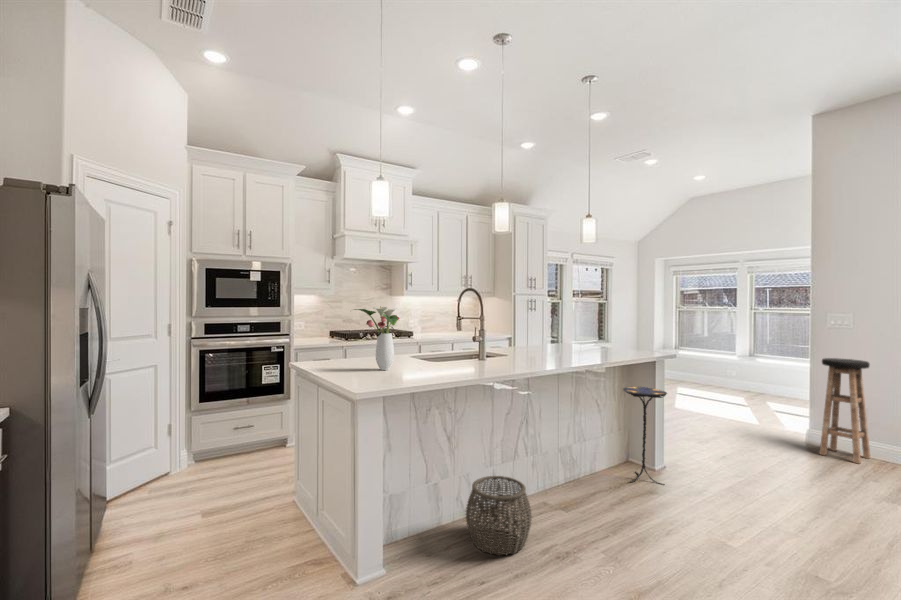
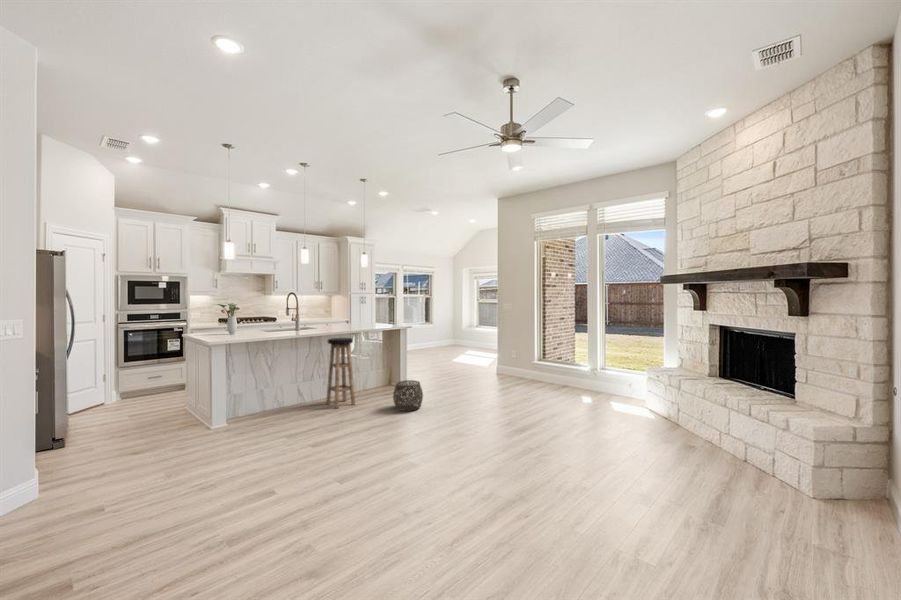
bar stool: present [820,358,870,464] -> present [326,338,355,408]
side table: present [623,387,667,483] -> none [378,343,399,392]
woven basket: present [466,476,532,555] -> present [393,380,423,411]

